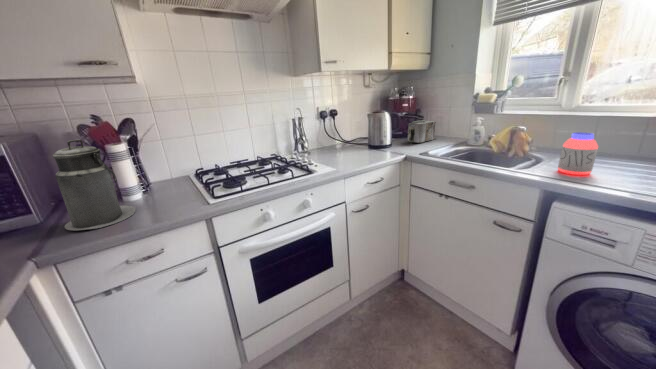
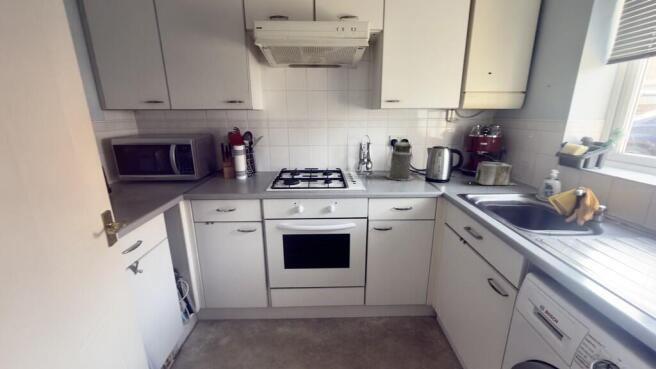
jar: present [558,132,598,175] -> none [565,206,614,258]
canister: present [53,140,135,230] -> present [386,141,414,181]

